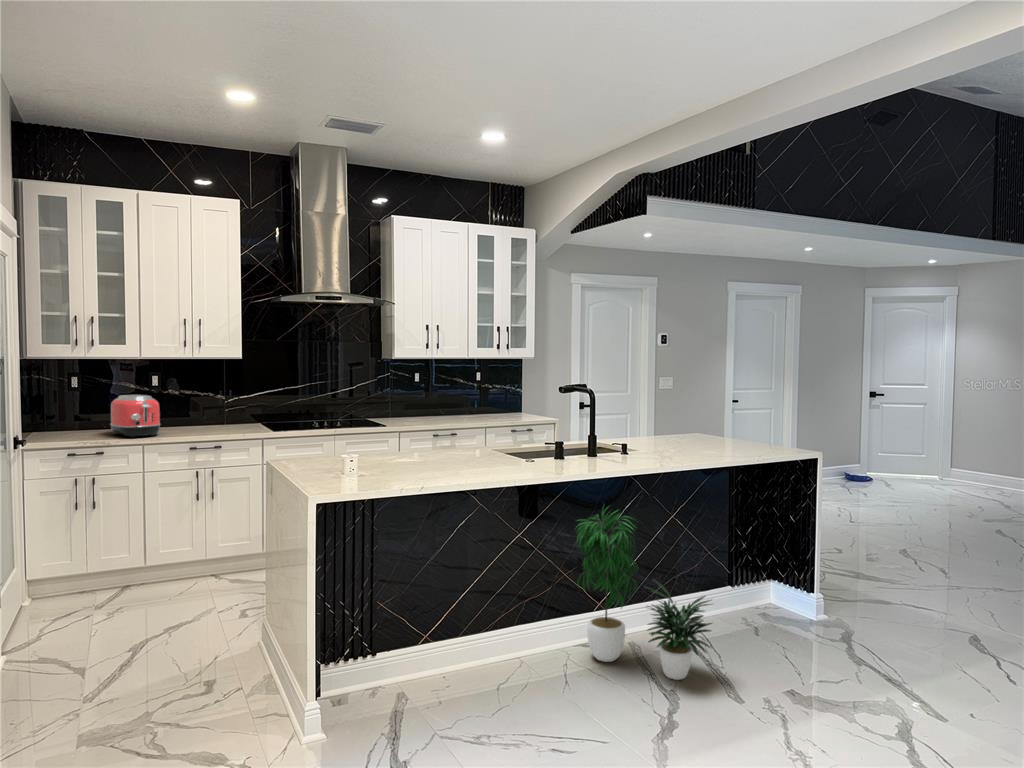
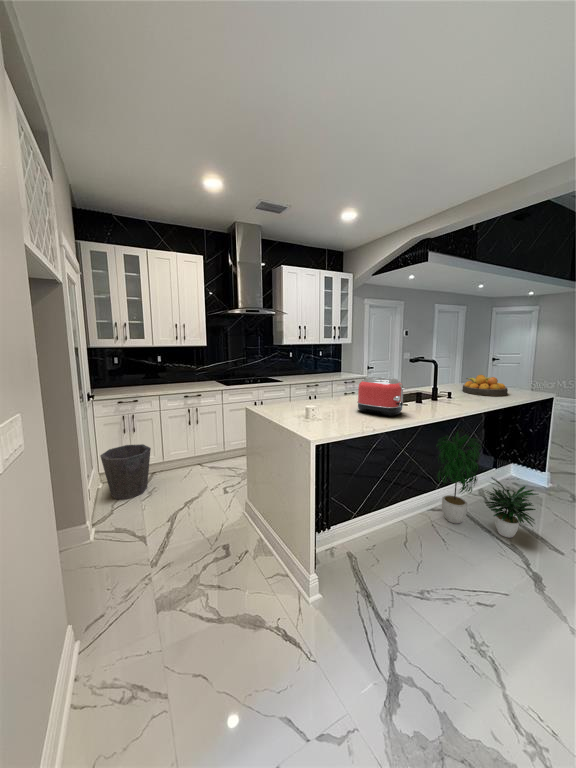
toaster: present [110,395,160,437] -> present [357,377,407,416]
fruit bowl: none [670,417,738,453] -> present [462,375,508,396]
waste bin: none [27,531,117,622] -> present [100,444,151,499]

